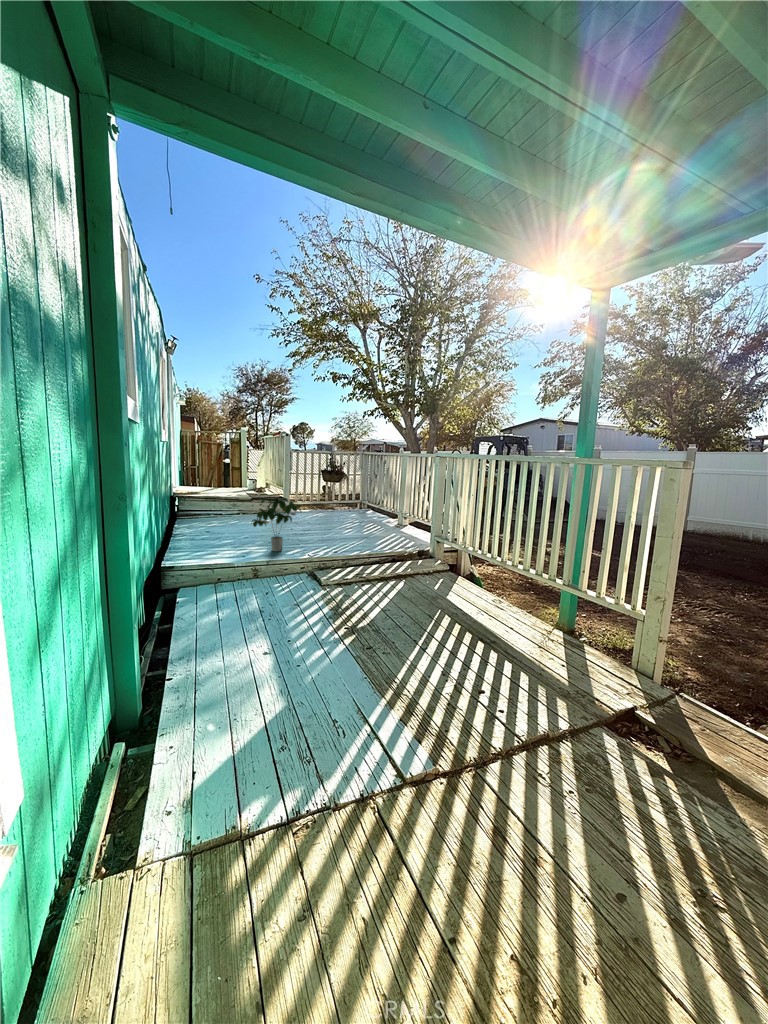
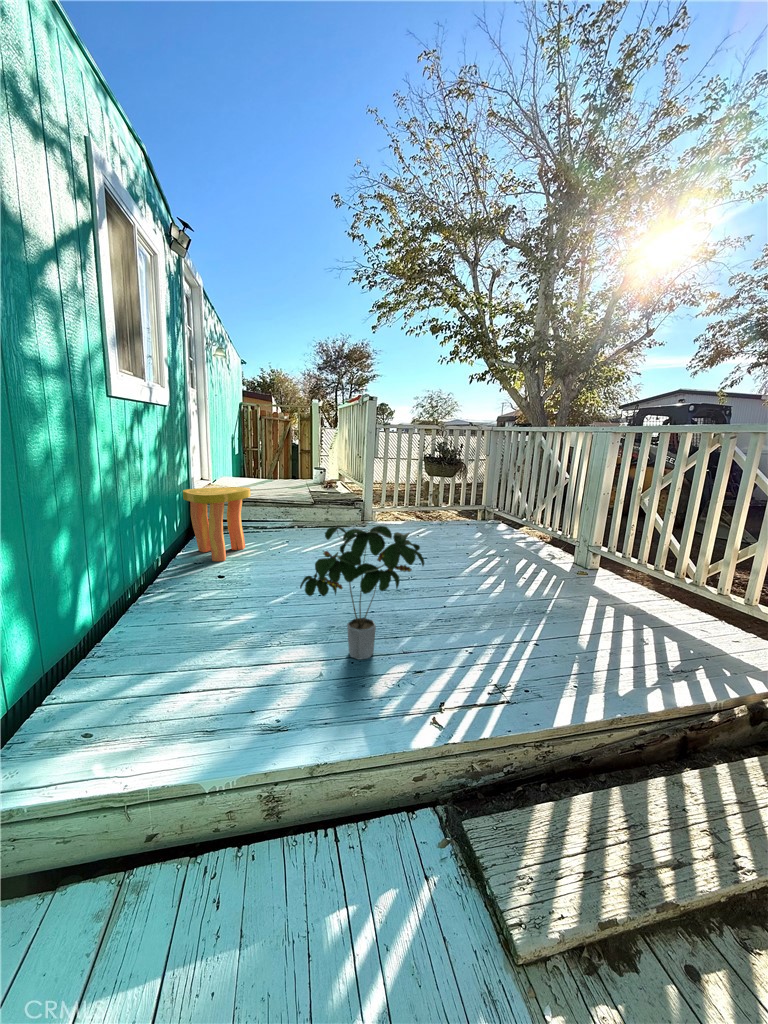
stool: none [172,490,211,531] -> present [183,487,251,561]

